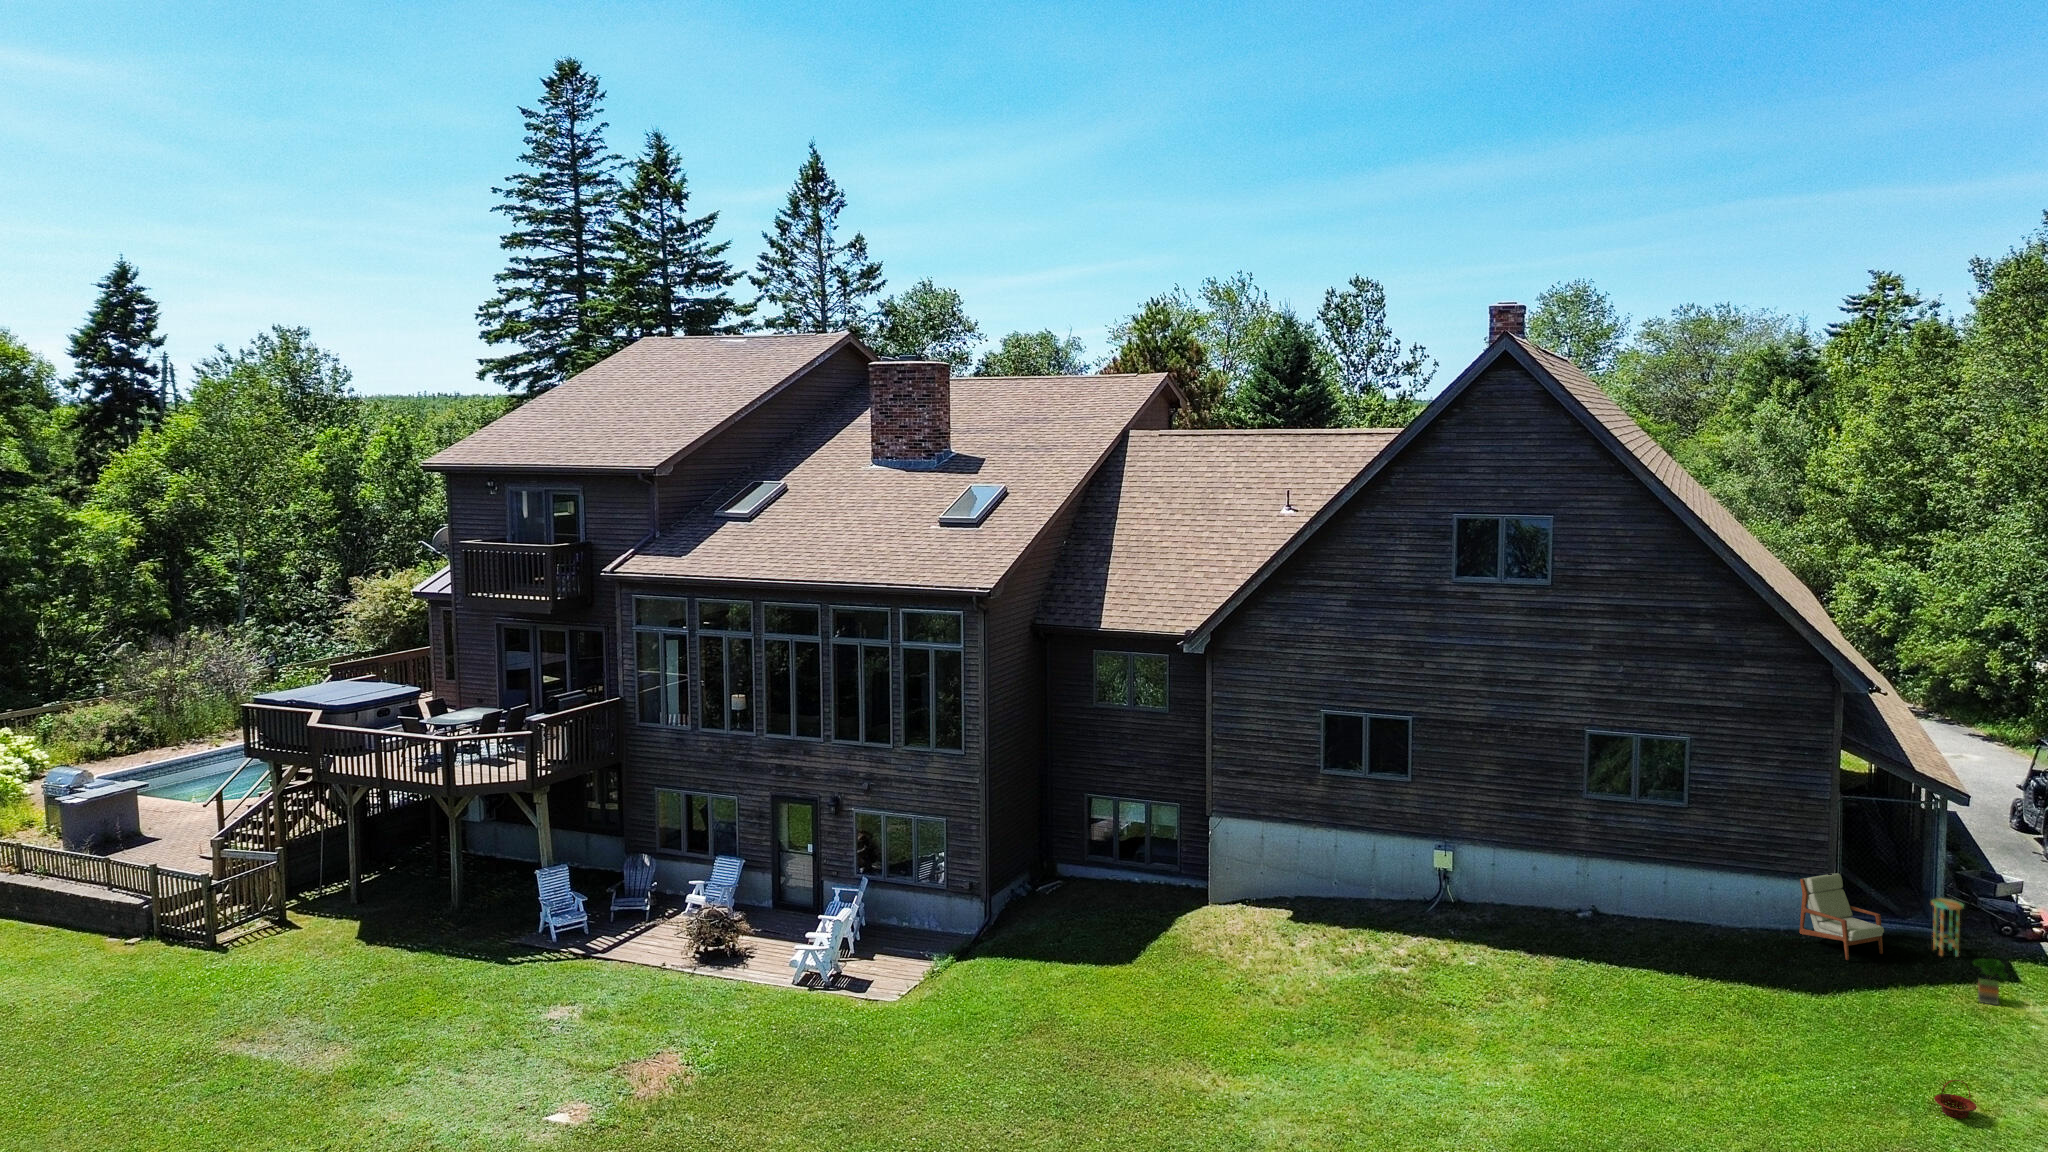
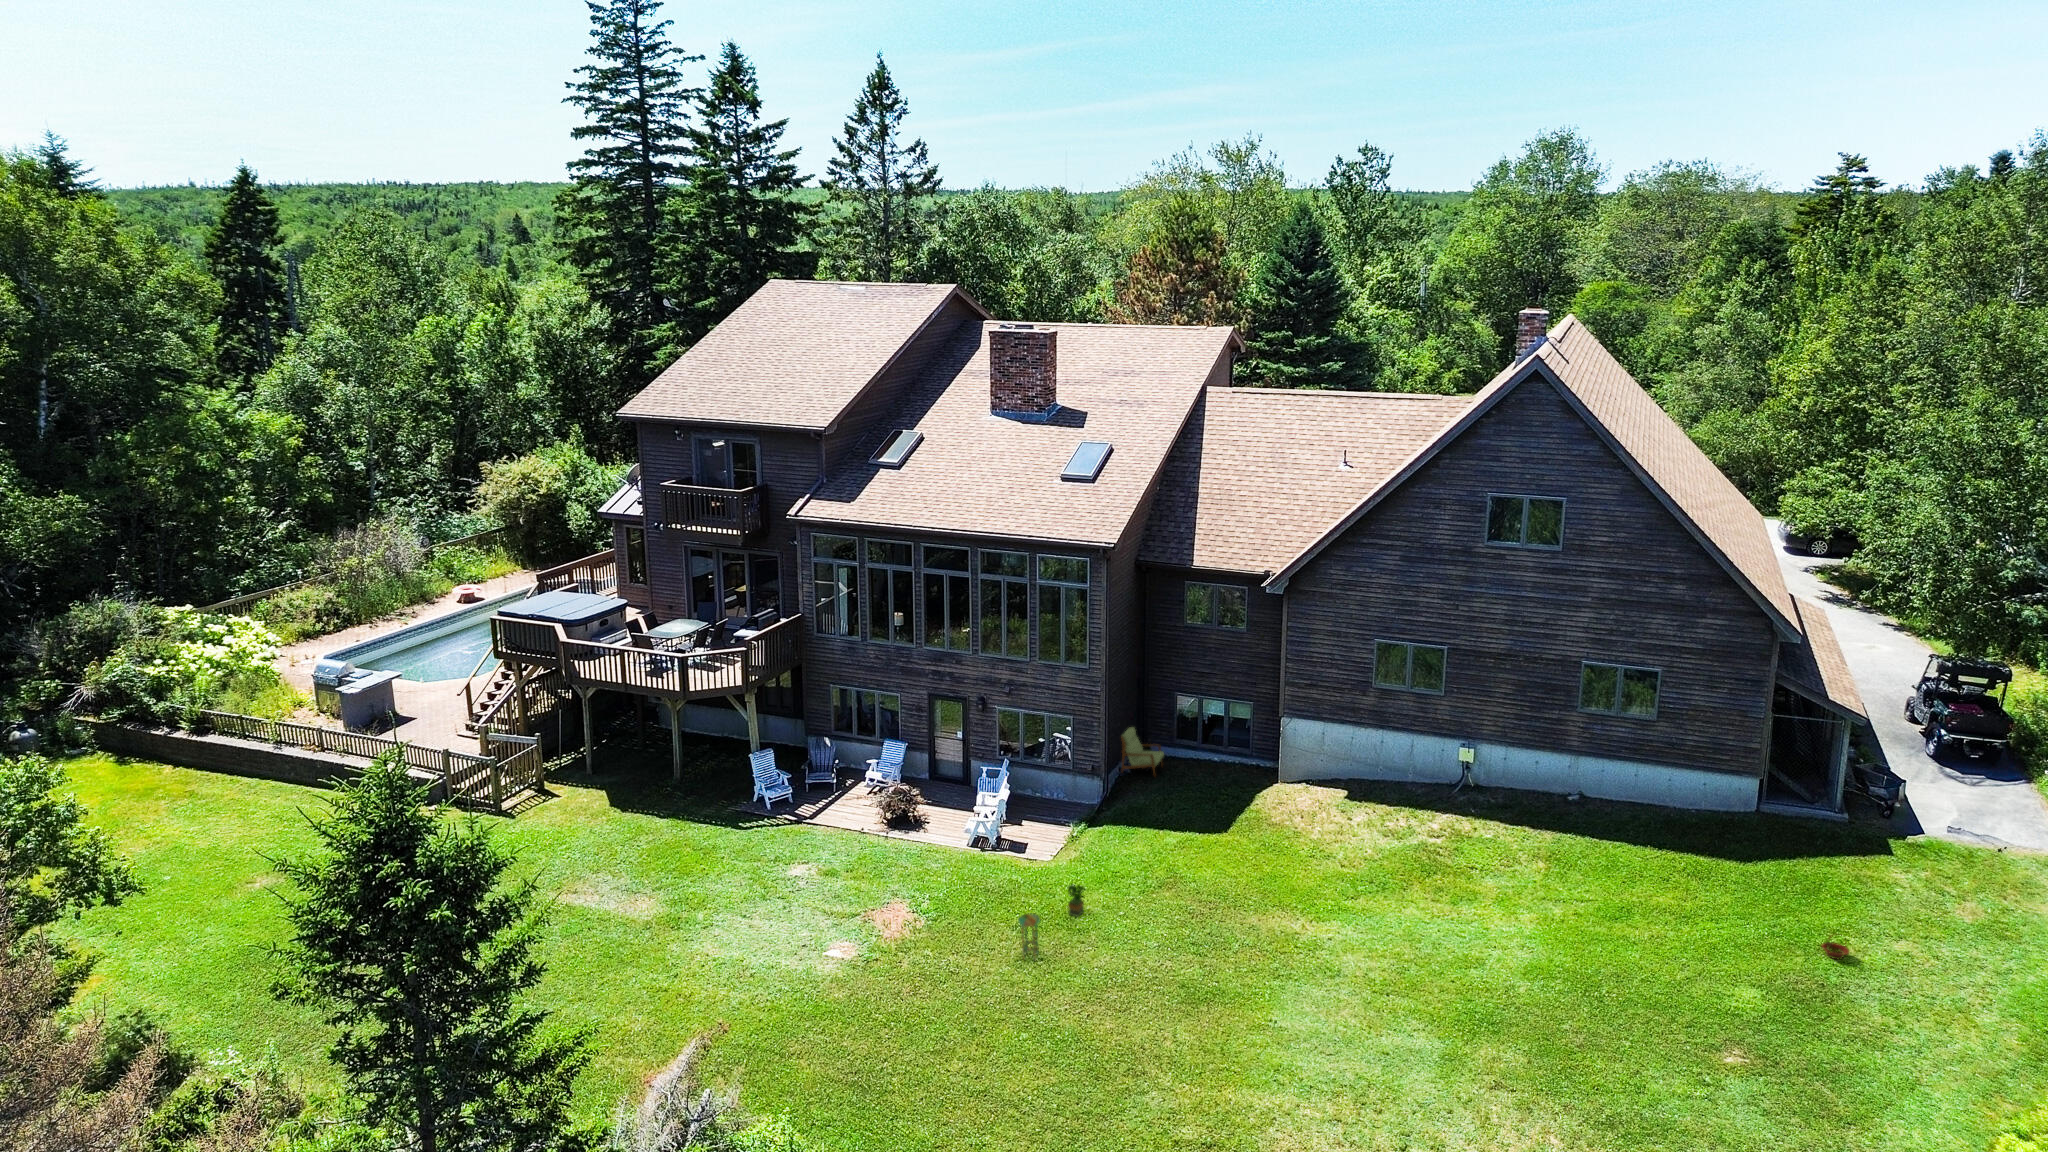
armchair: present [1799,873,1884,960] -> present [1121,727,1164,774]
side table: present [1931,898,1964,957] -> present [1018,914,1040,961]
potted tree: present [1974,959,2008,1005] -> present [1067,884,1086,917]

